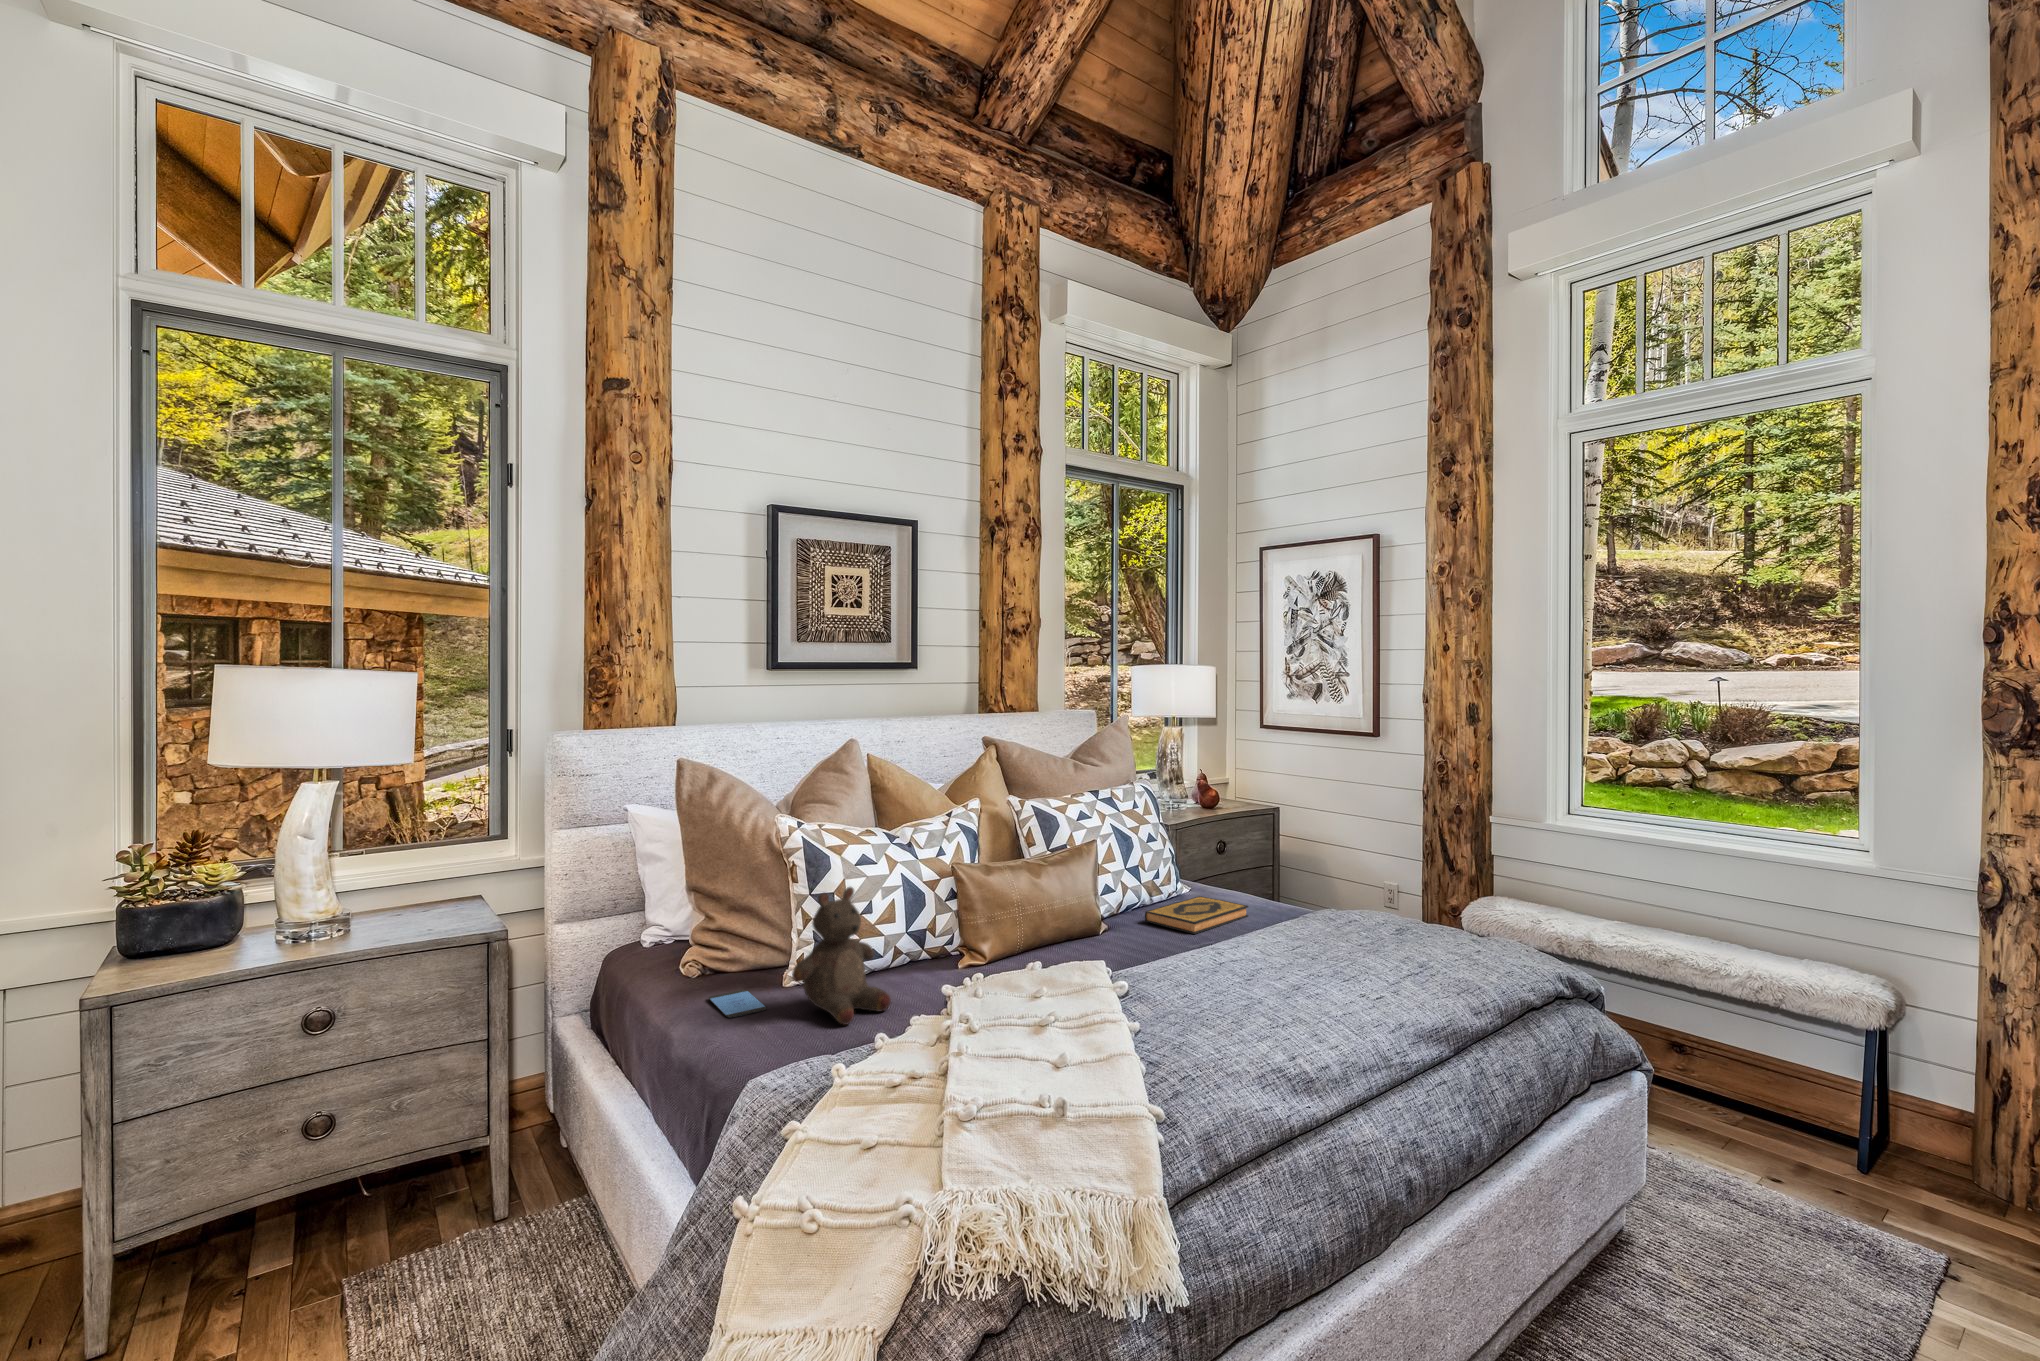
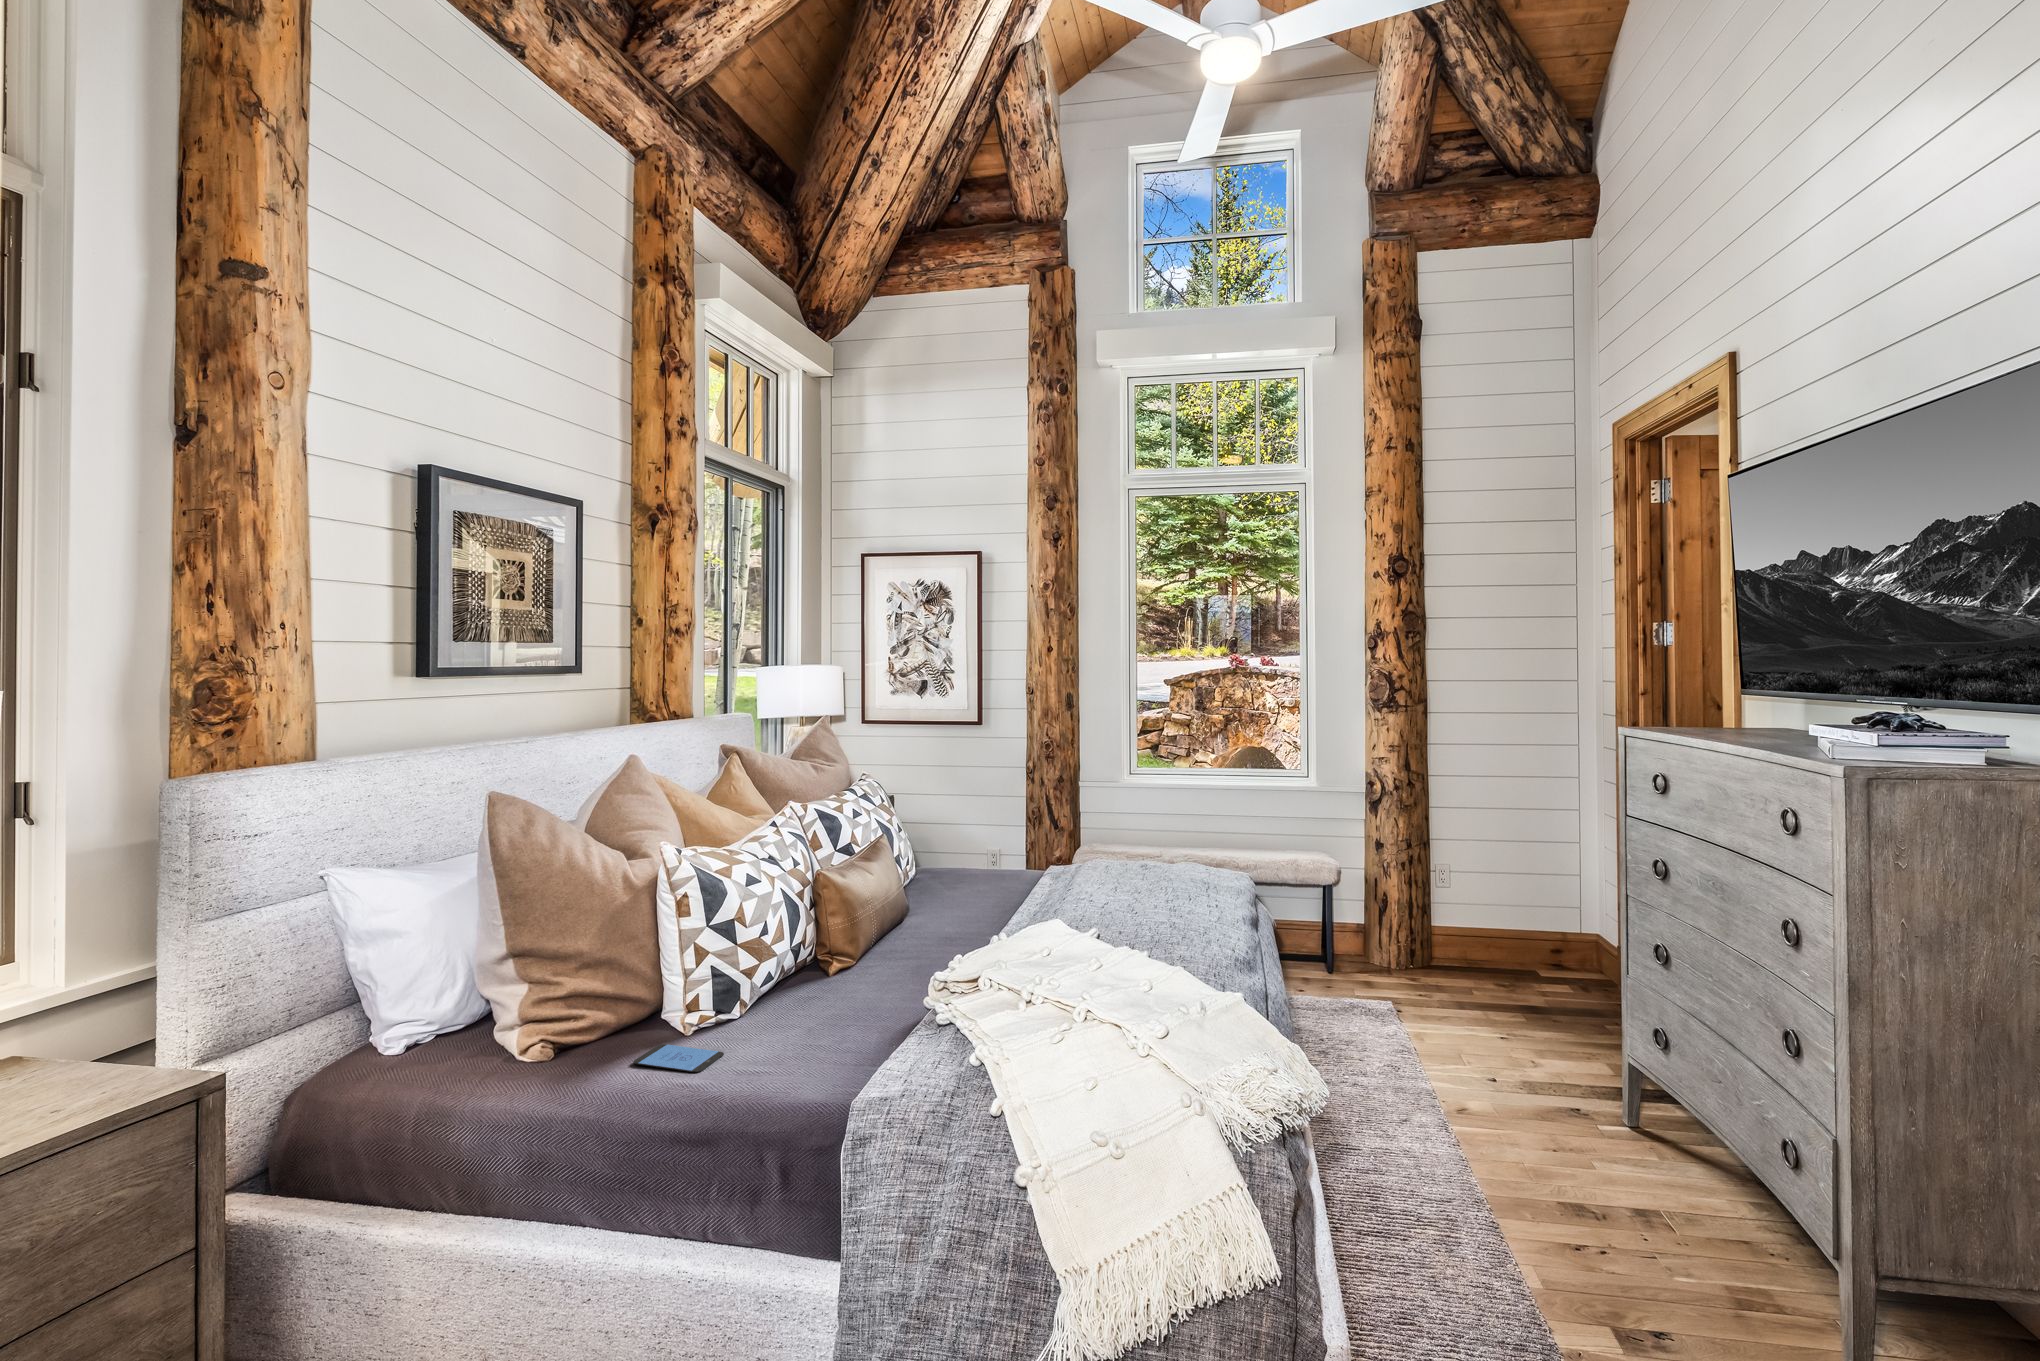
stuffed bear: present [792,887,891,1025] -> none [768,905,856,1041]
hardback book: present [1145,896,1248,934] -> none [934,870,1003,900]

